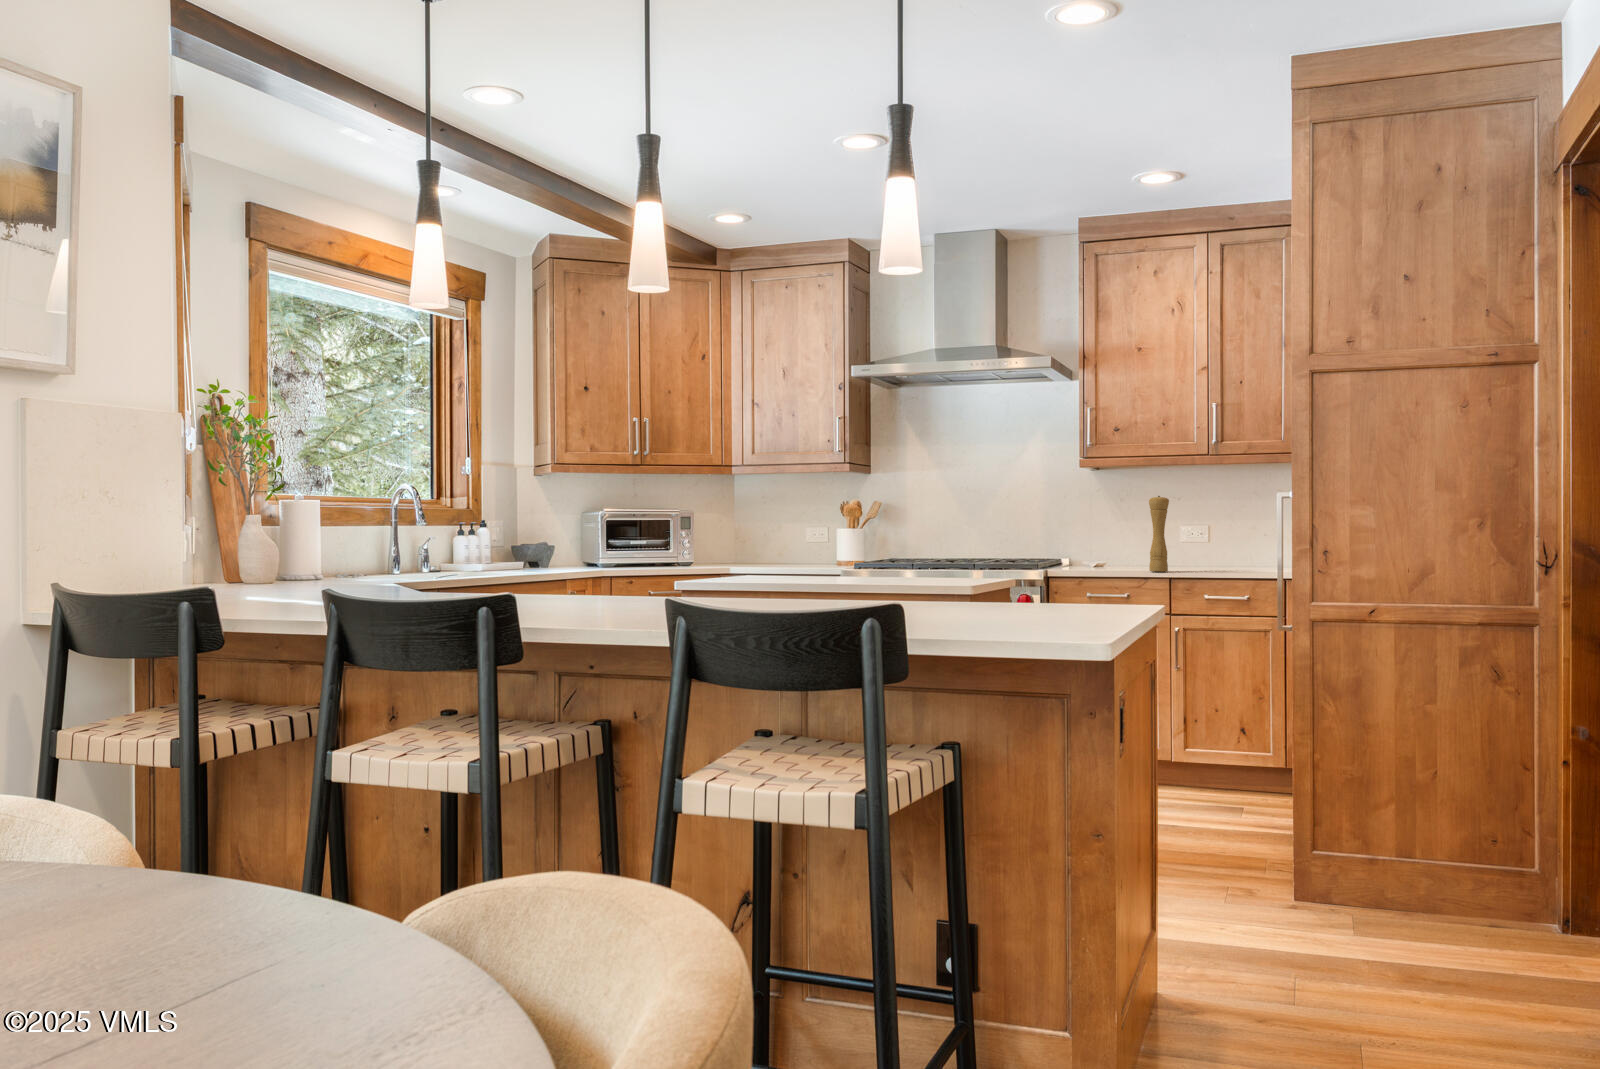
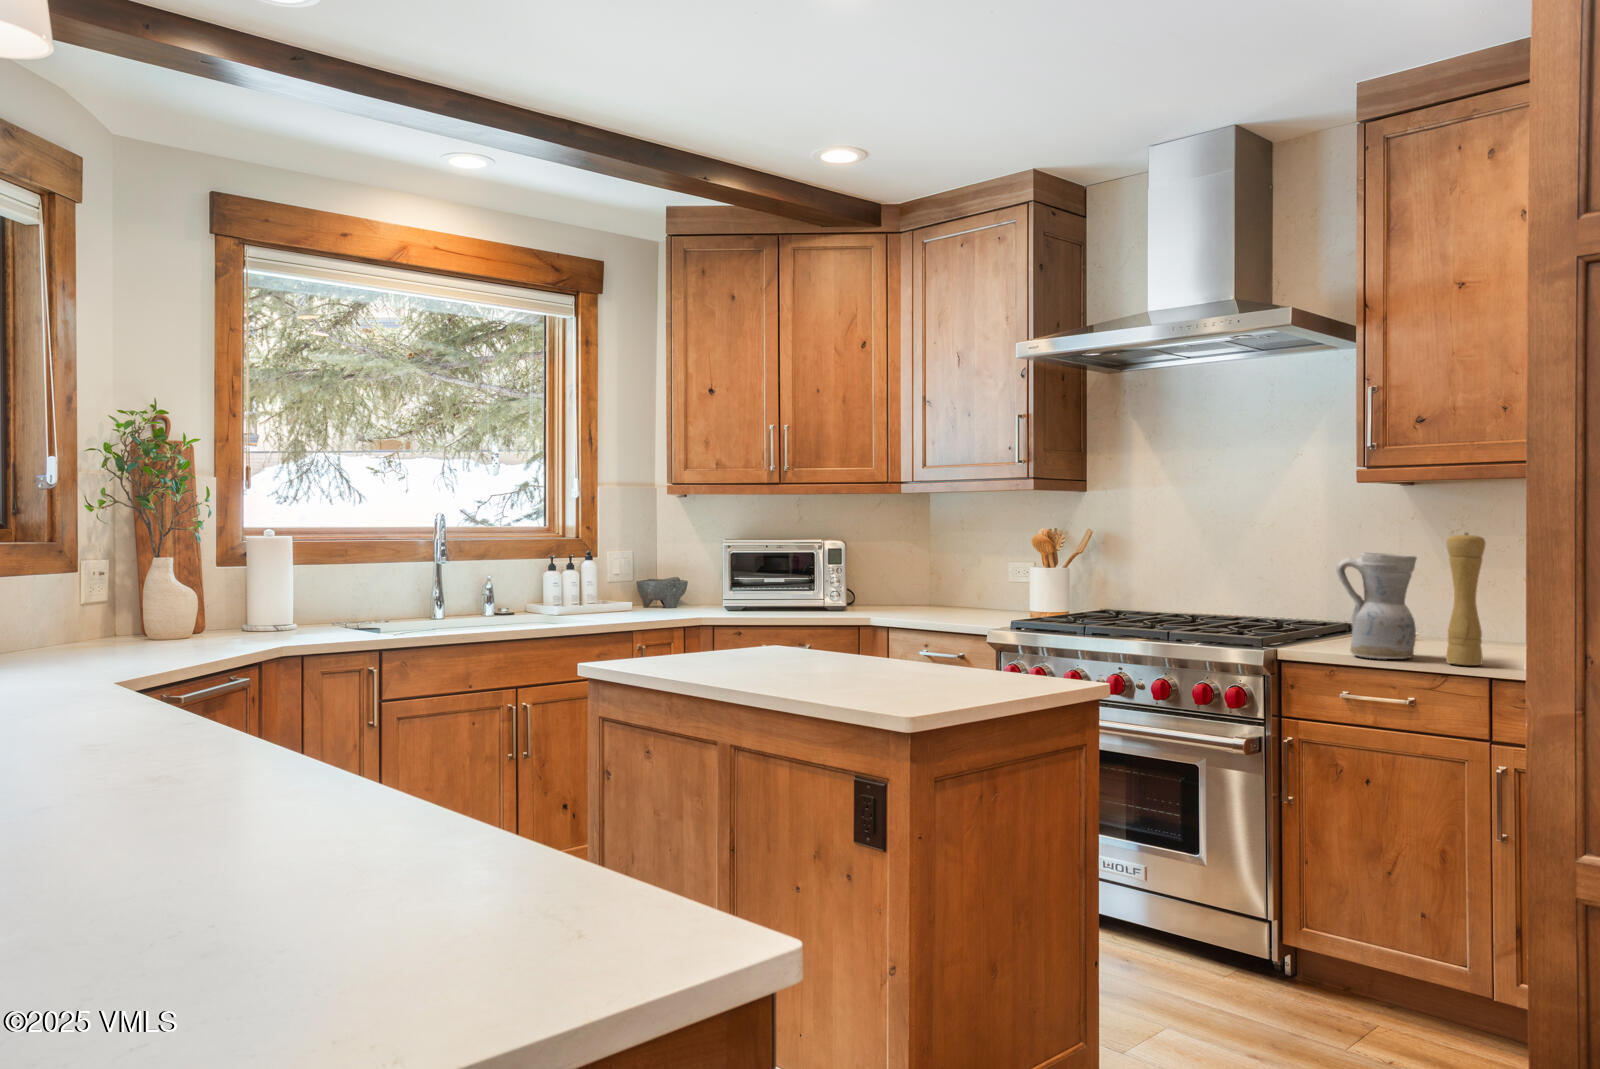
ceramic pitcher: none [1088,509,1132,571] -> present [1337,552,1417,659]

